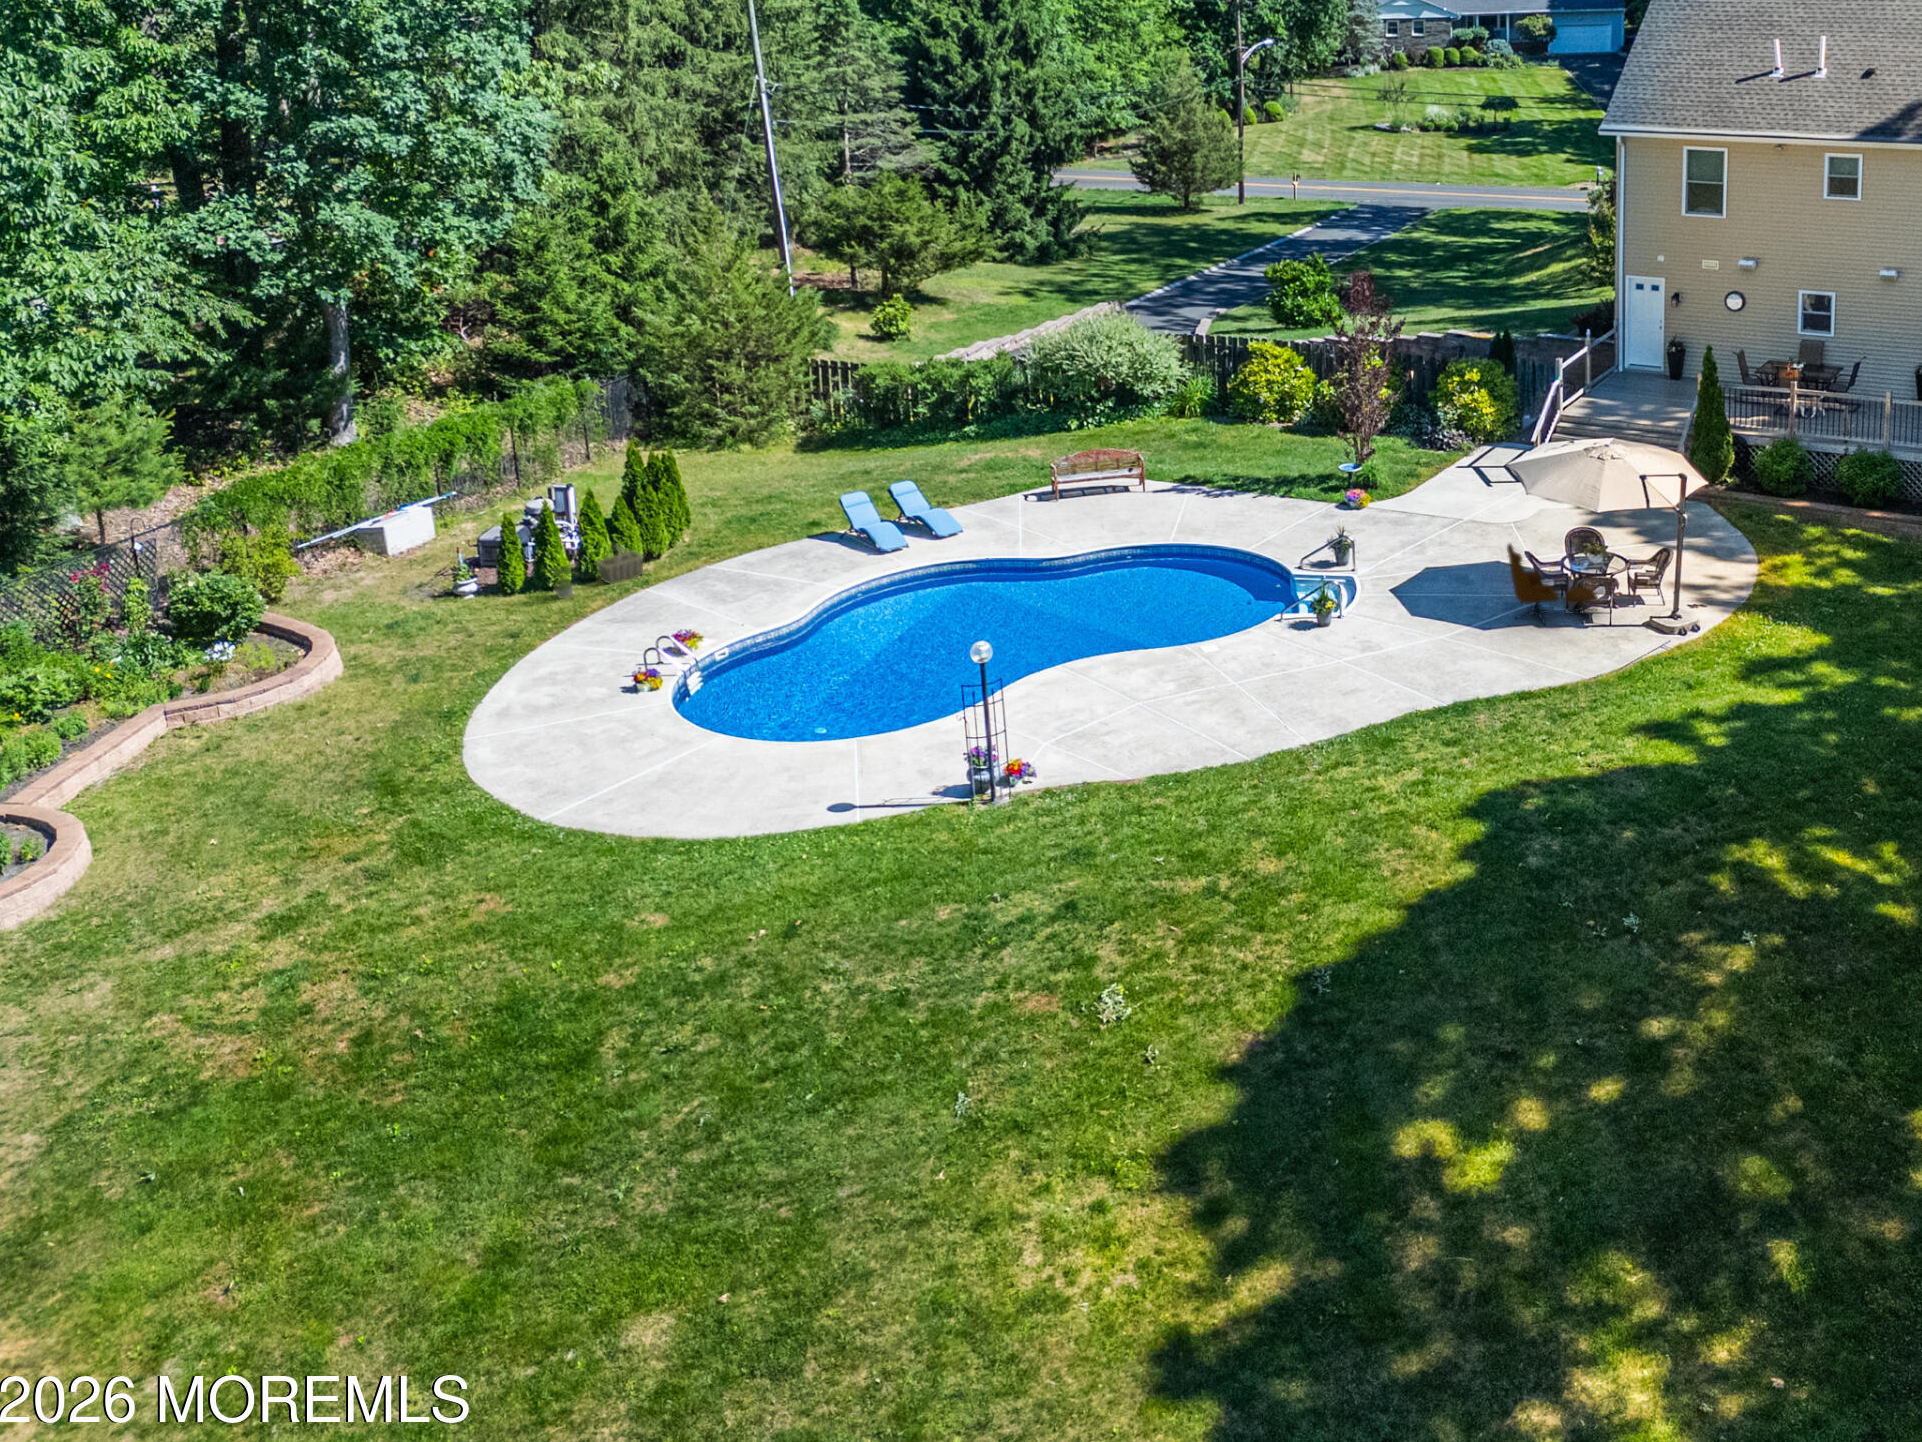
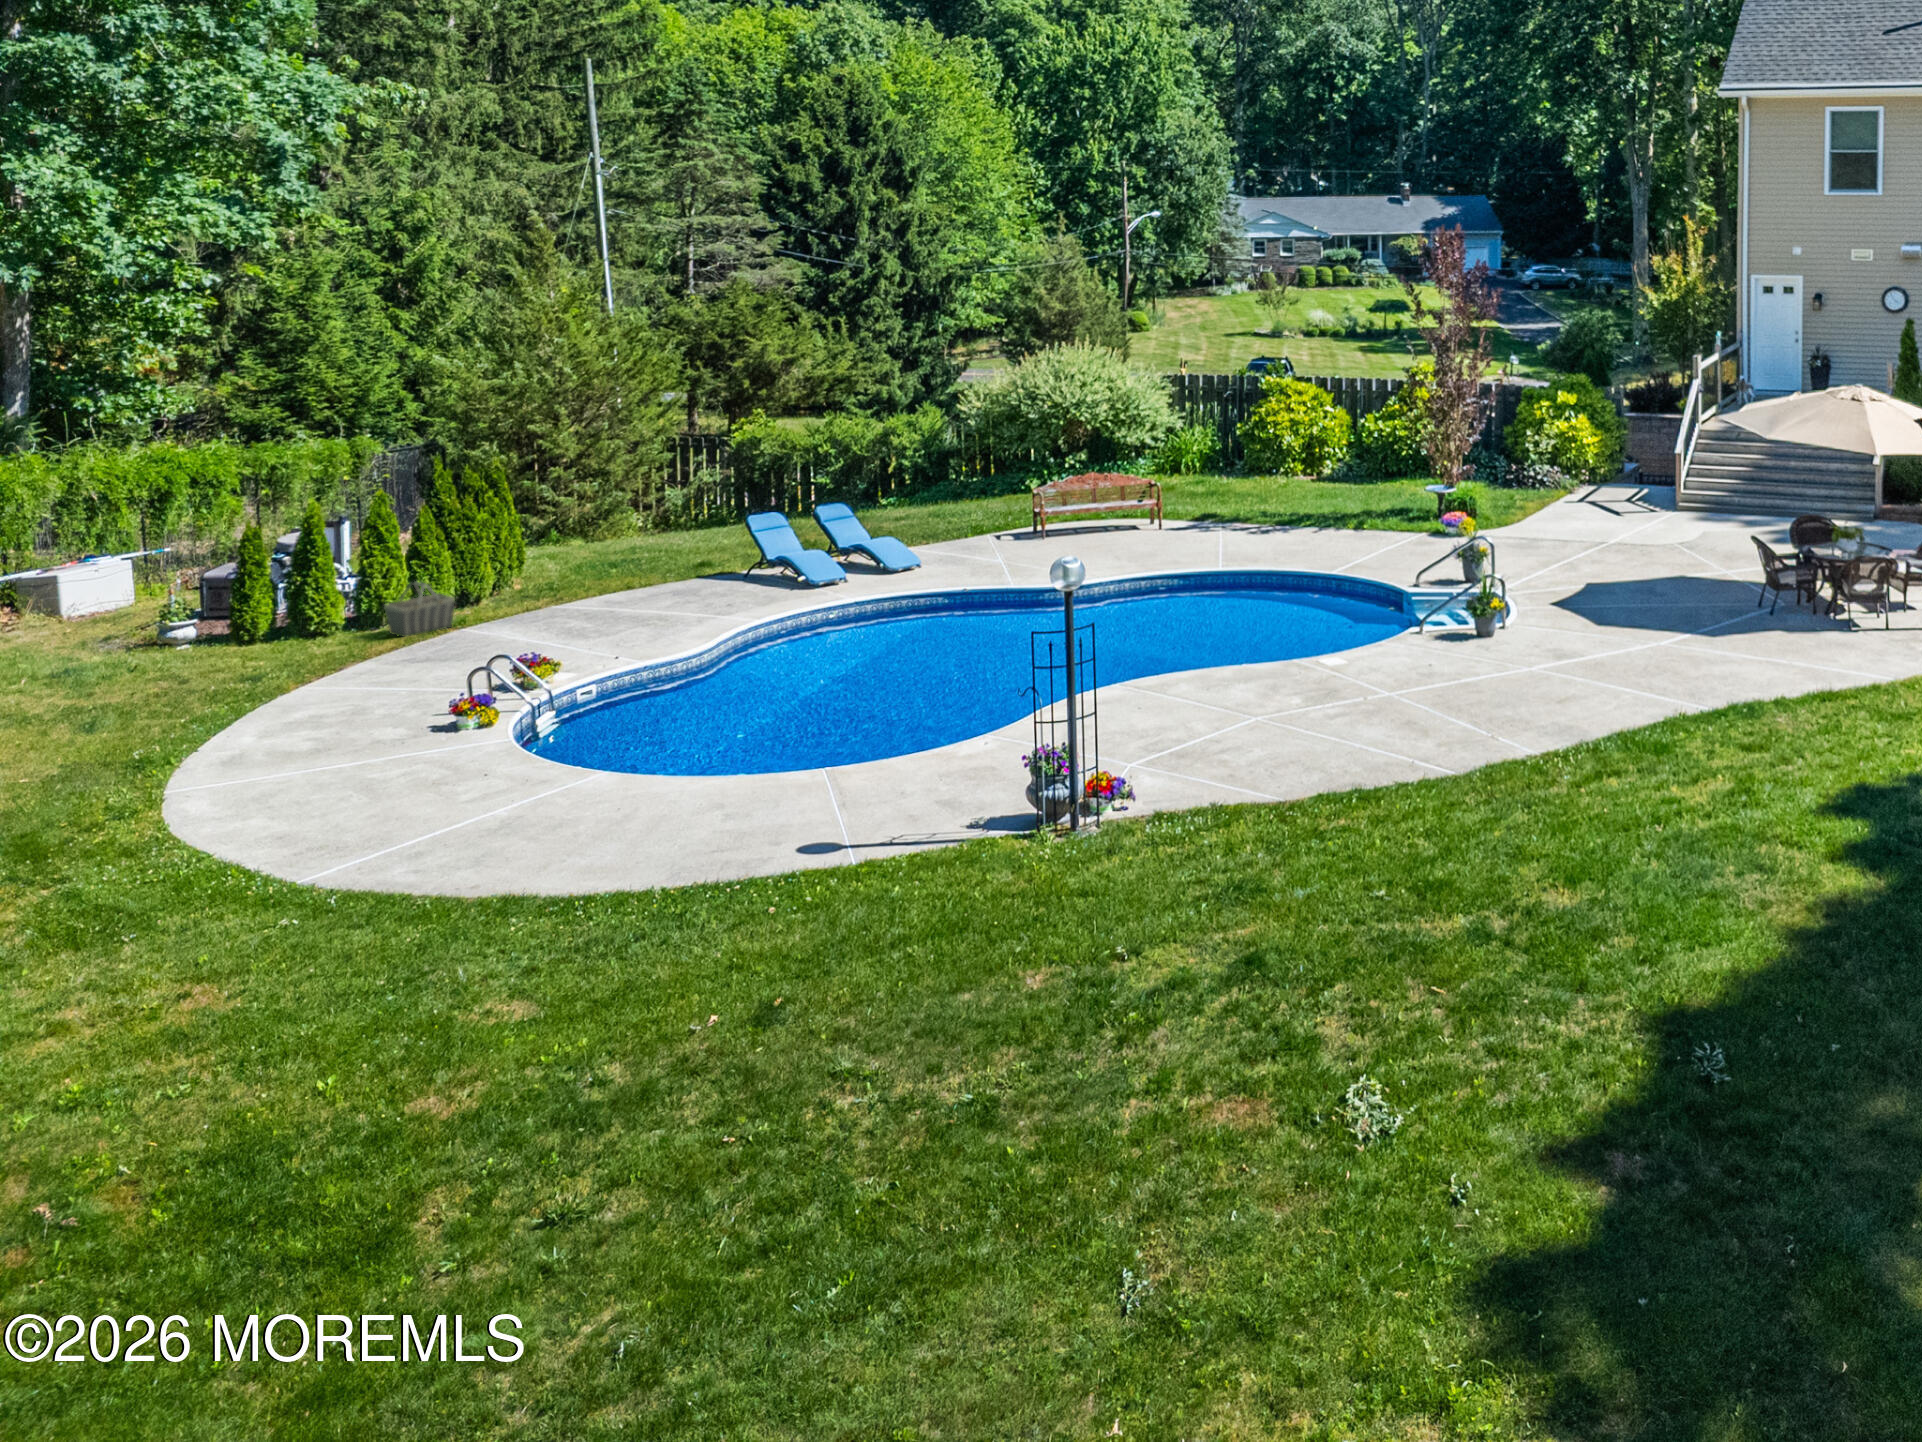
lounge chair: present [1507,544,1598,624] -> none [1737,506,1860,618]
potted plant: present [552,565,575,599] -> none [305,602,361,652]

